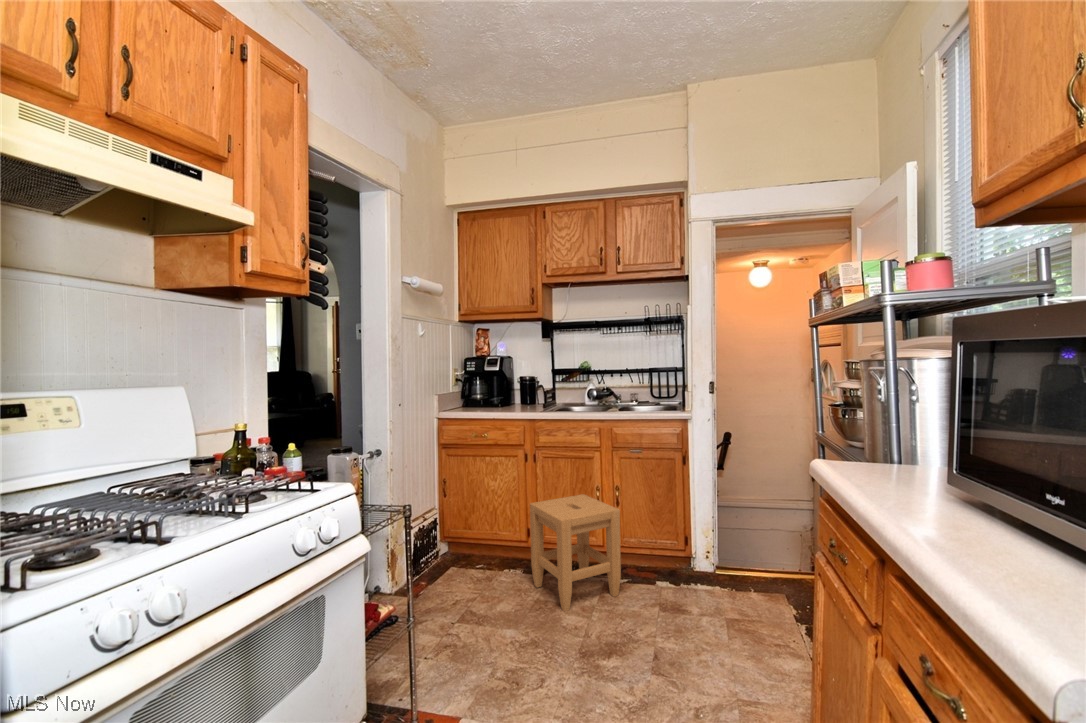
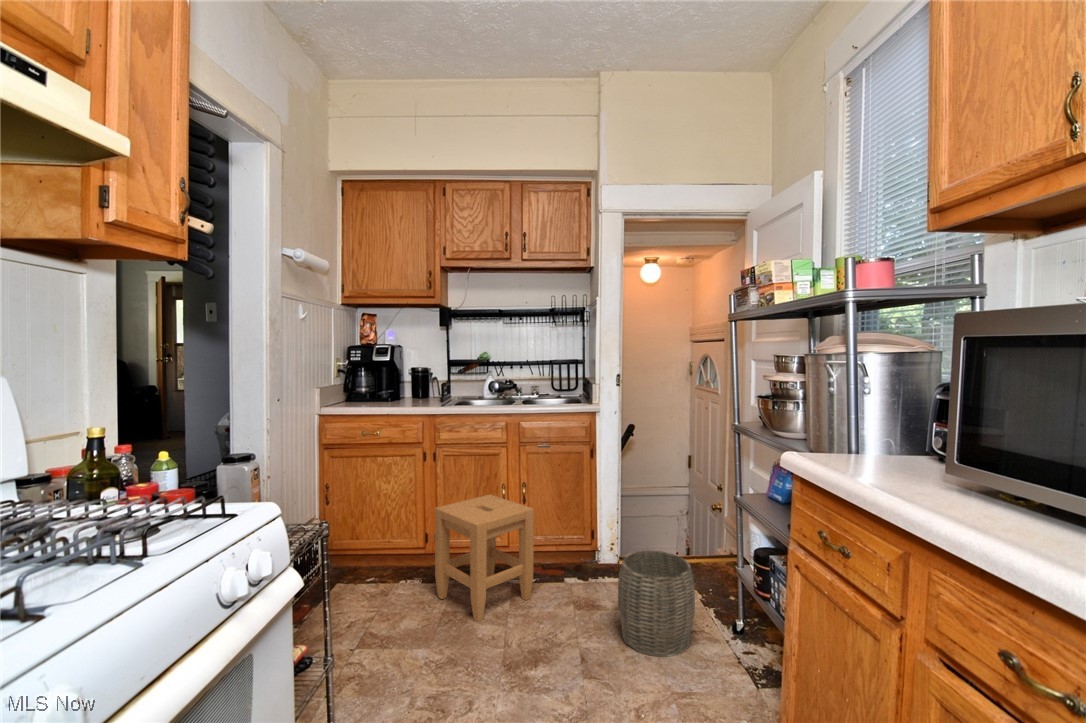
woven basket: none [696,558,778,668] -> present [618,550,695,657]

